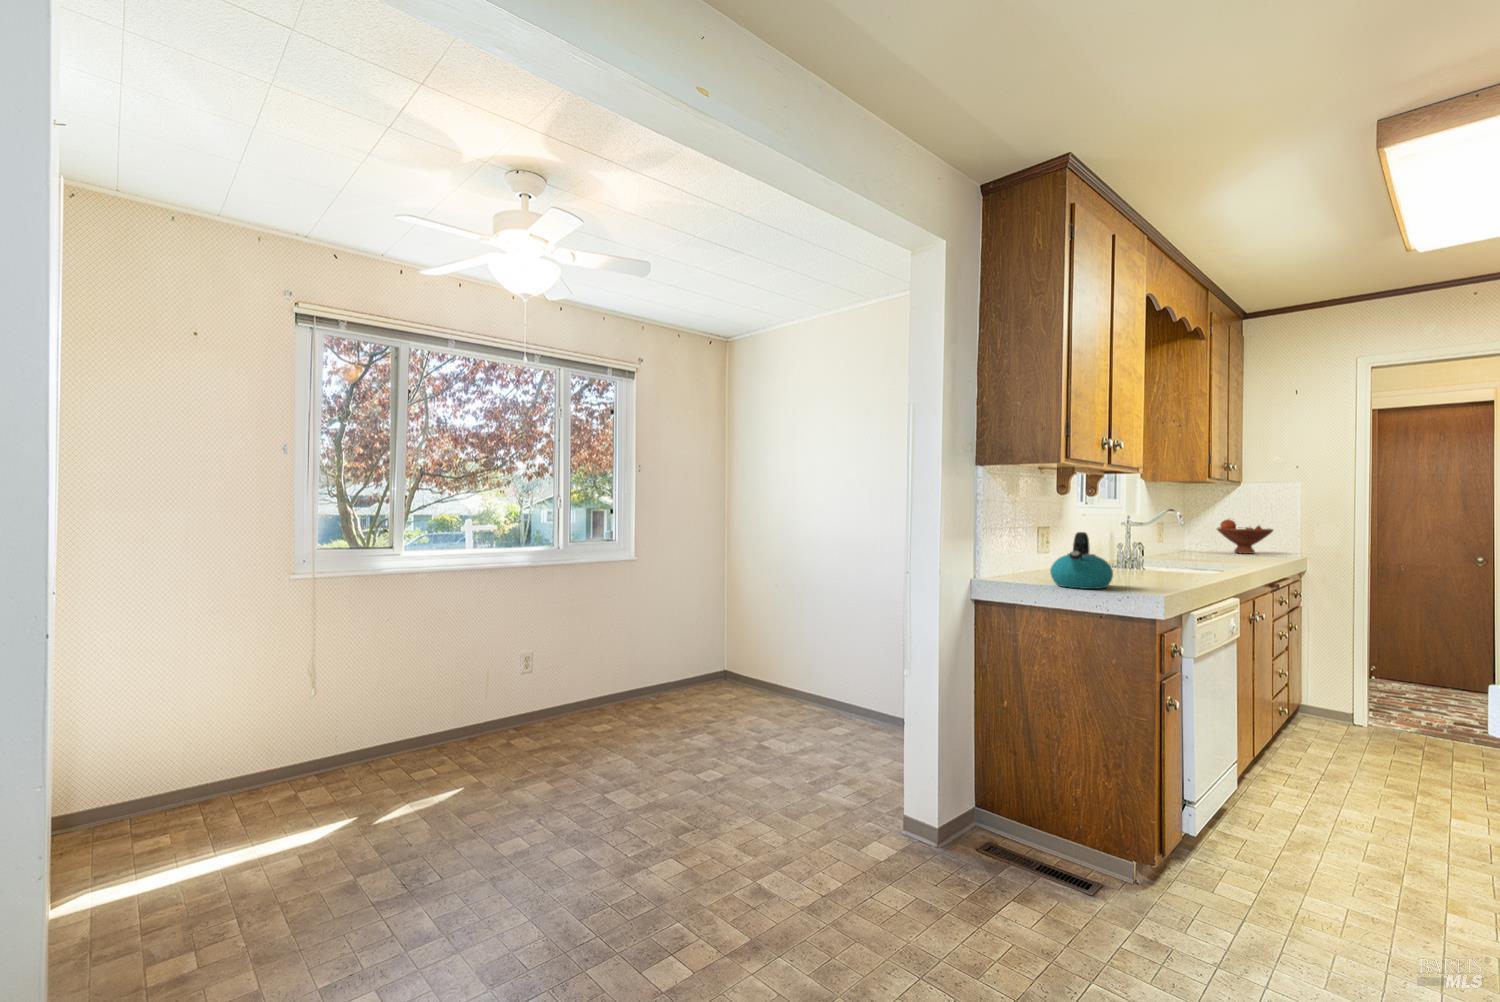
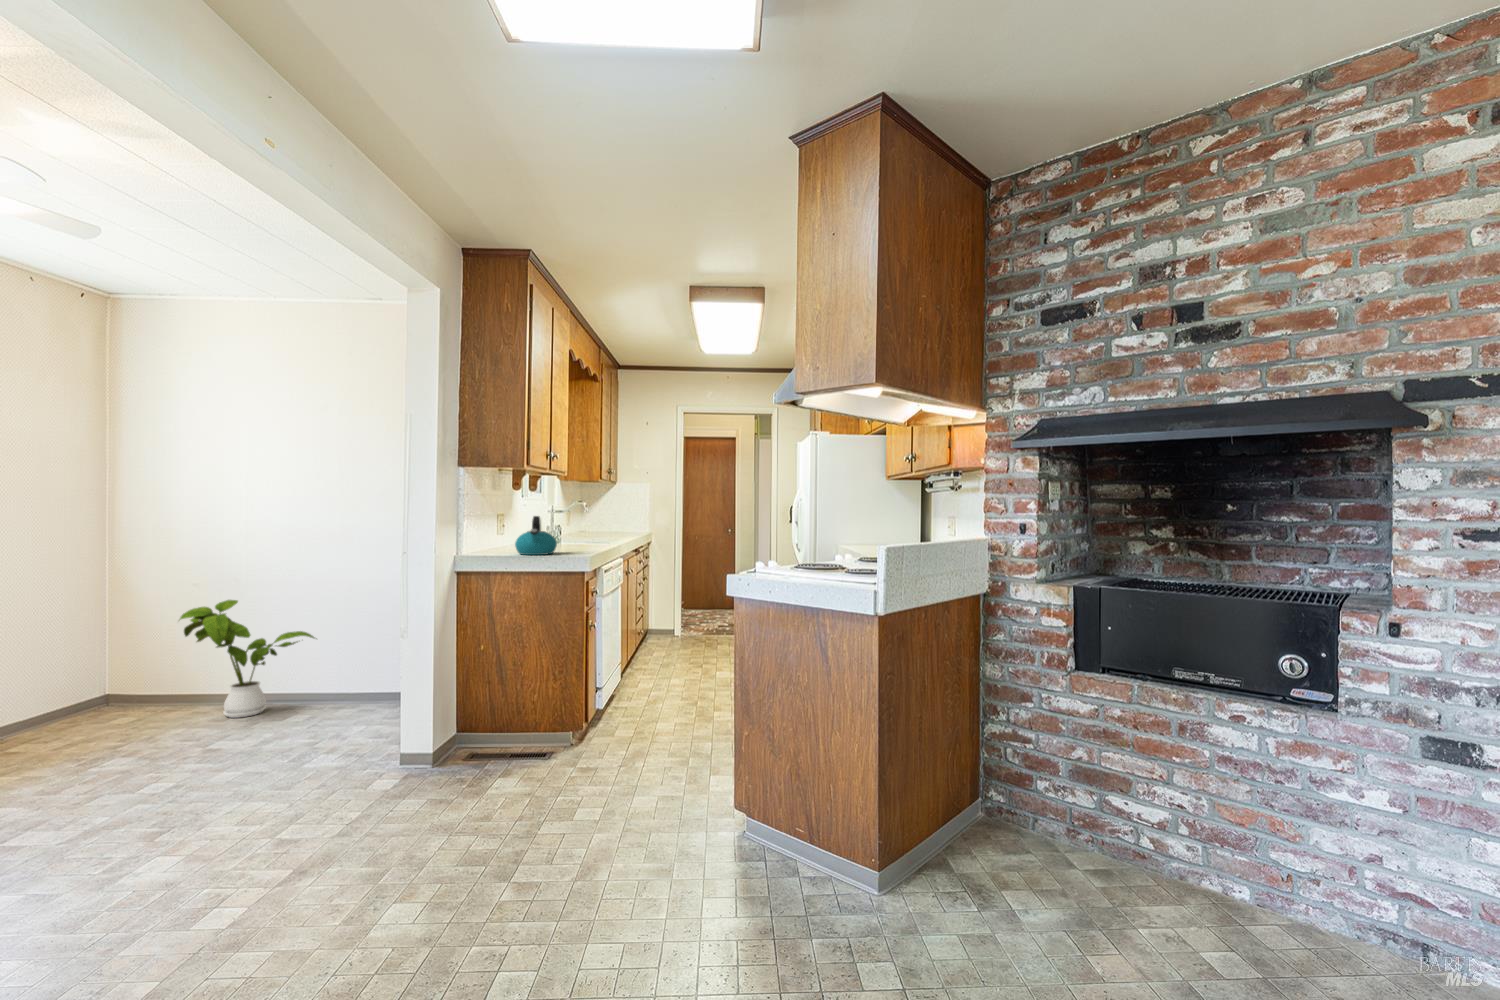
fruit bowl: present [1217,519,1273,554] -> none [602,508,634,532]
house plant: none [749,603,859,718] -> present [180,600,315,718]

